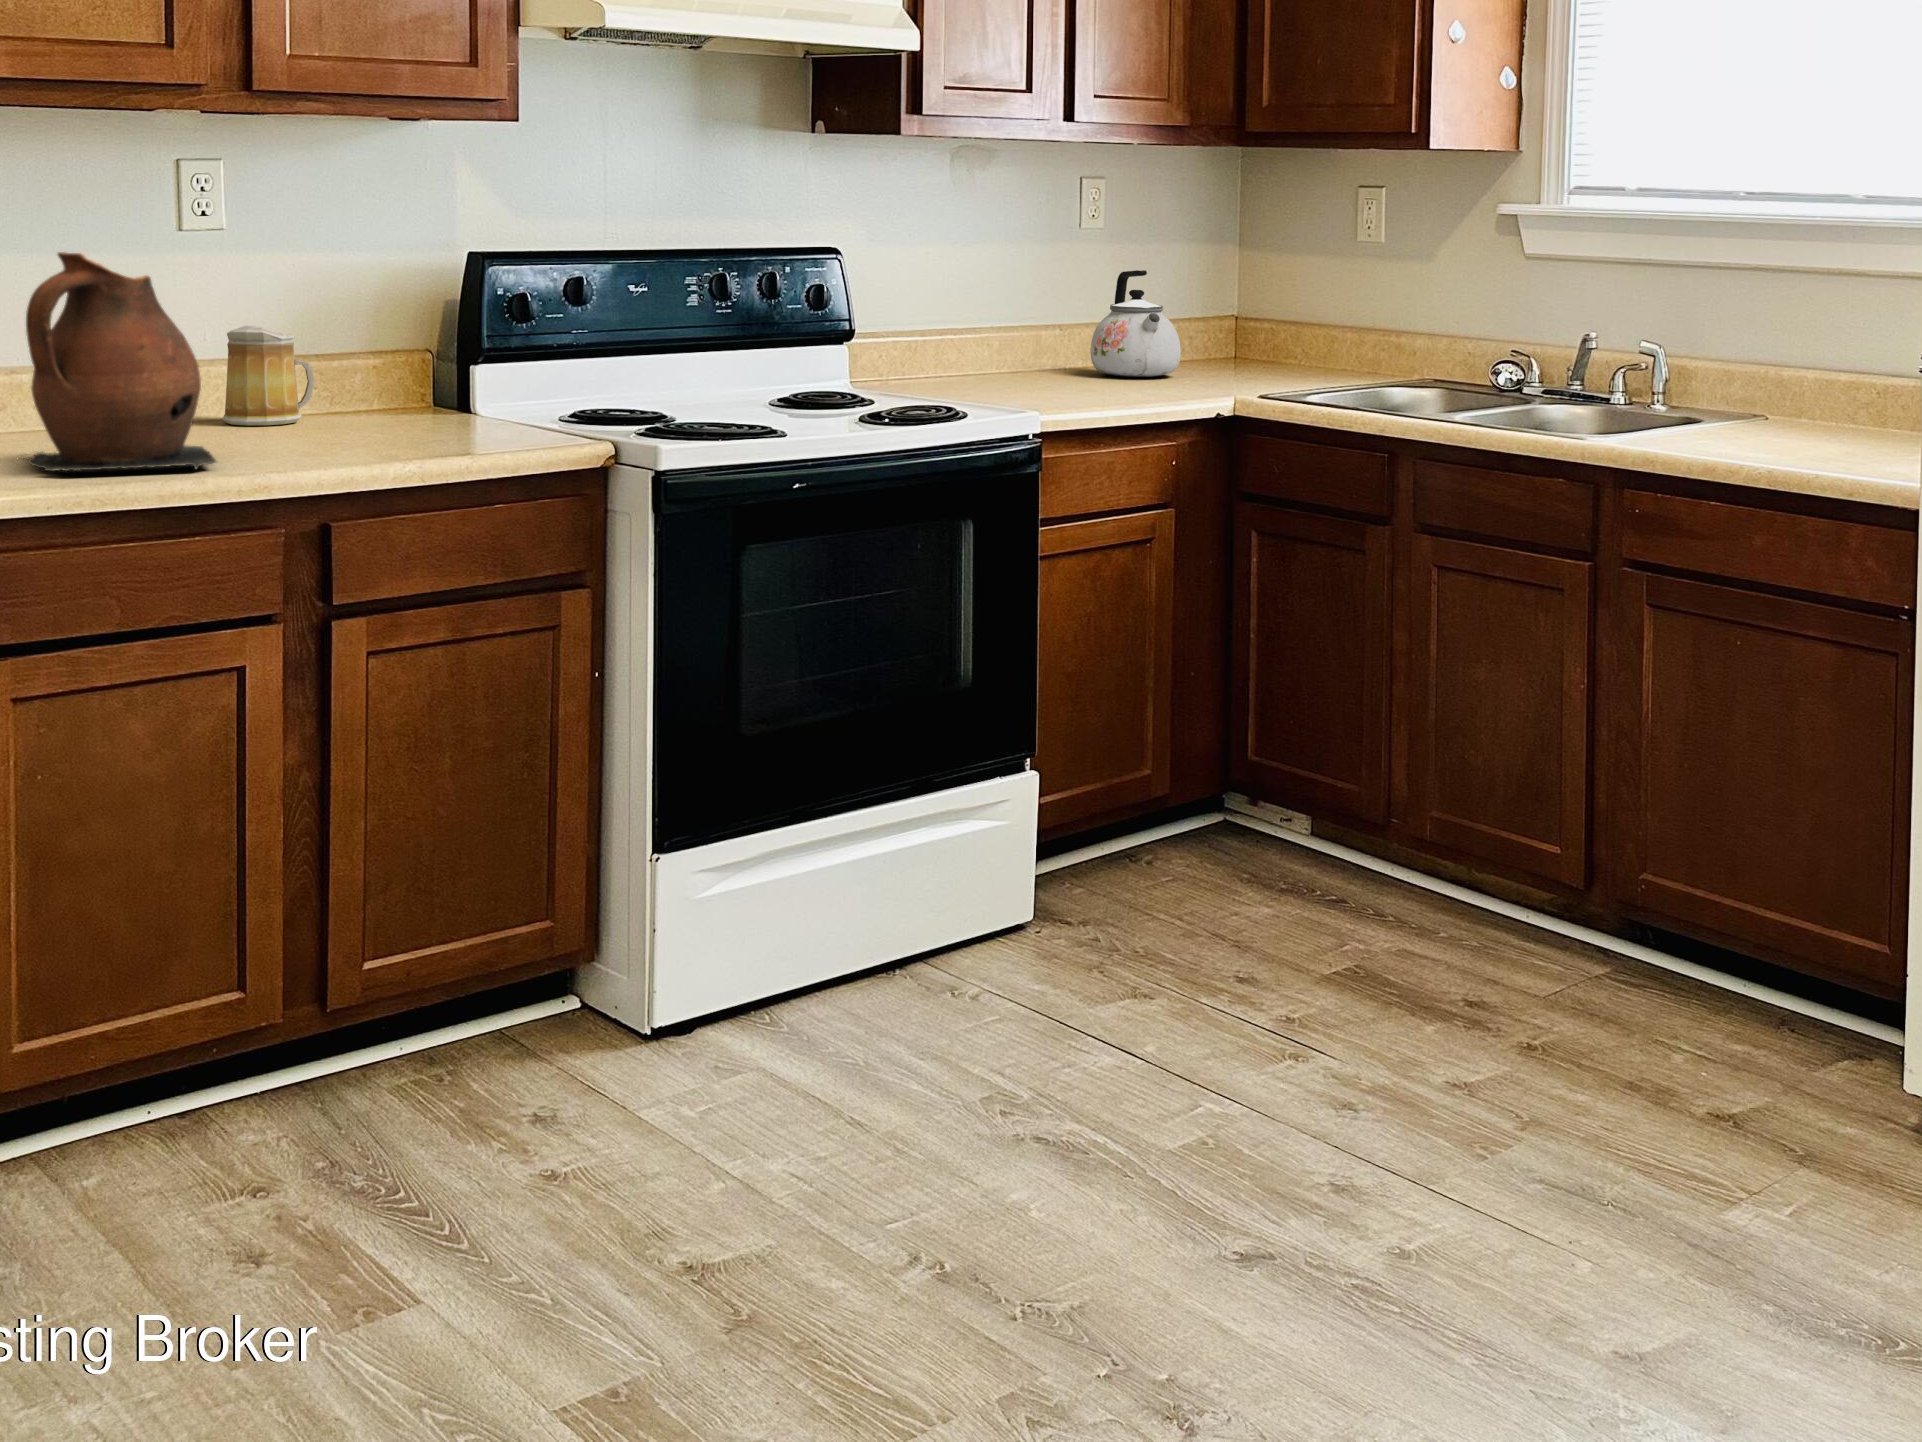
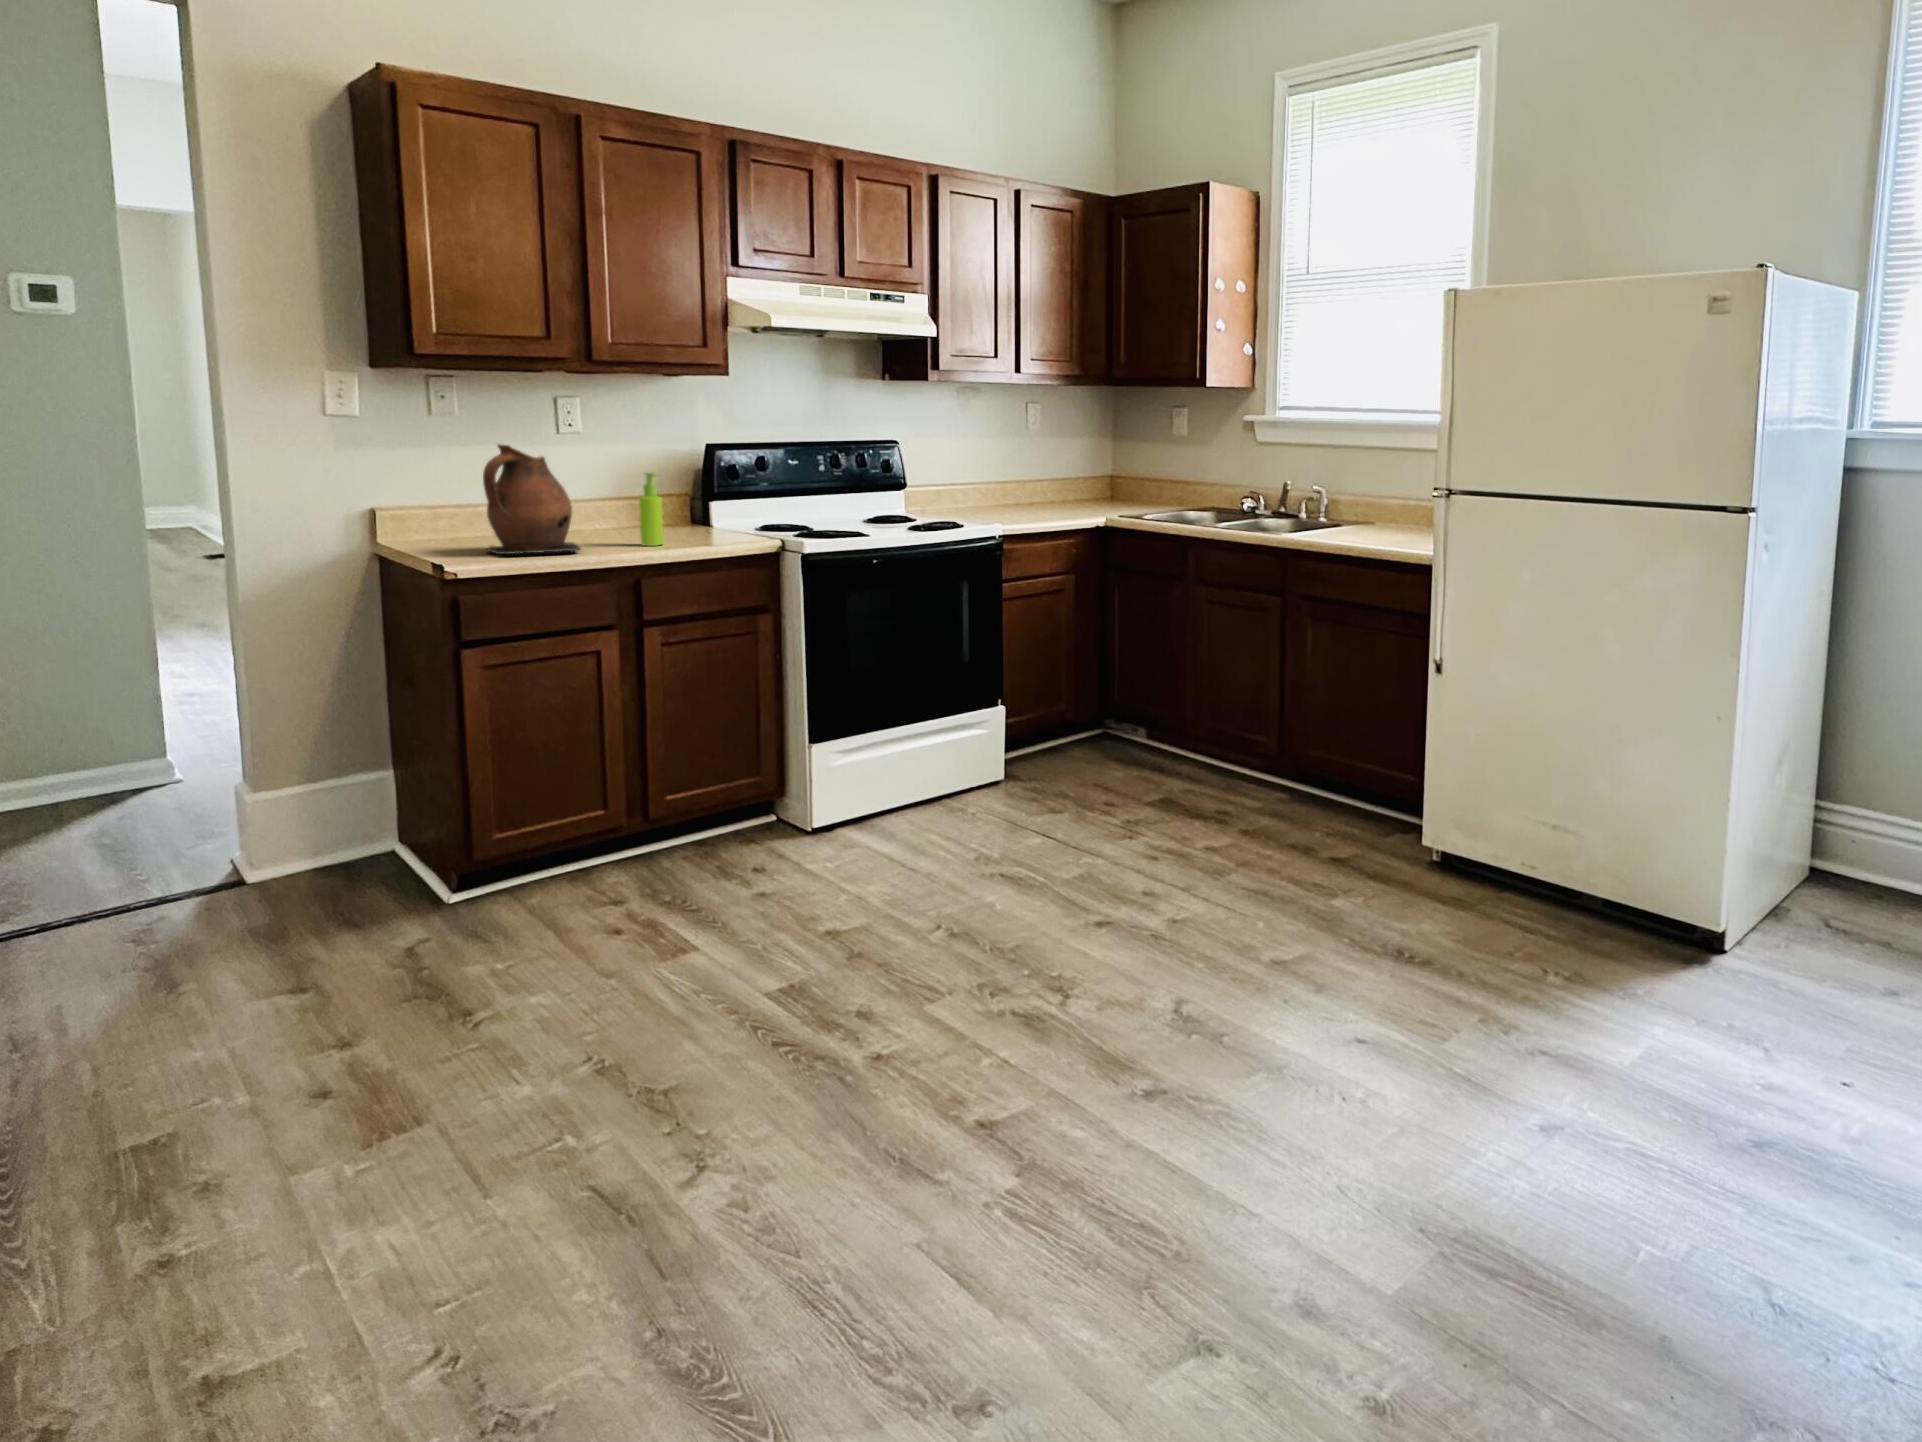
kettle: present [1090,270,1181,377] -> none [1032,452,1079,507]
soap dispenser: none [334,309,380,454] -> present [639,473,664,546]
mug: present [222,326,315,425] -> none [582,482,629,533]

